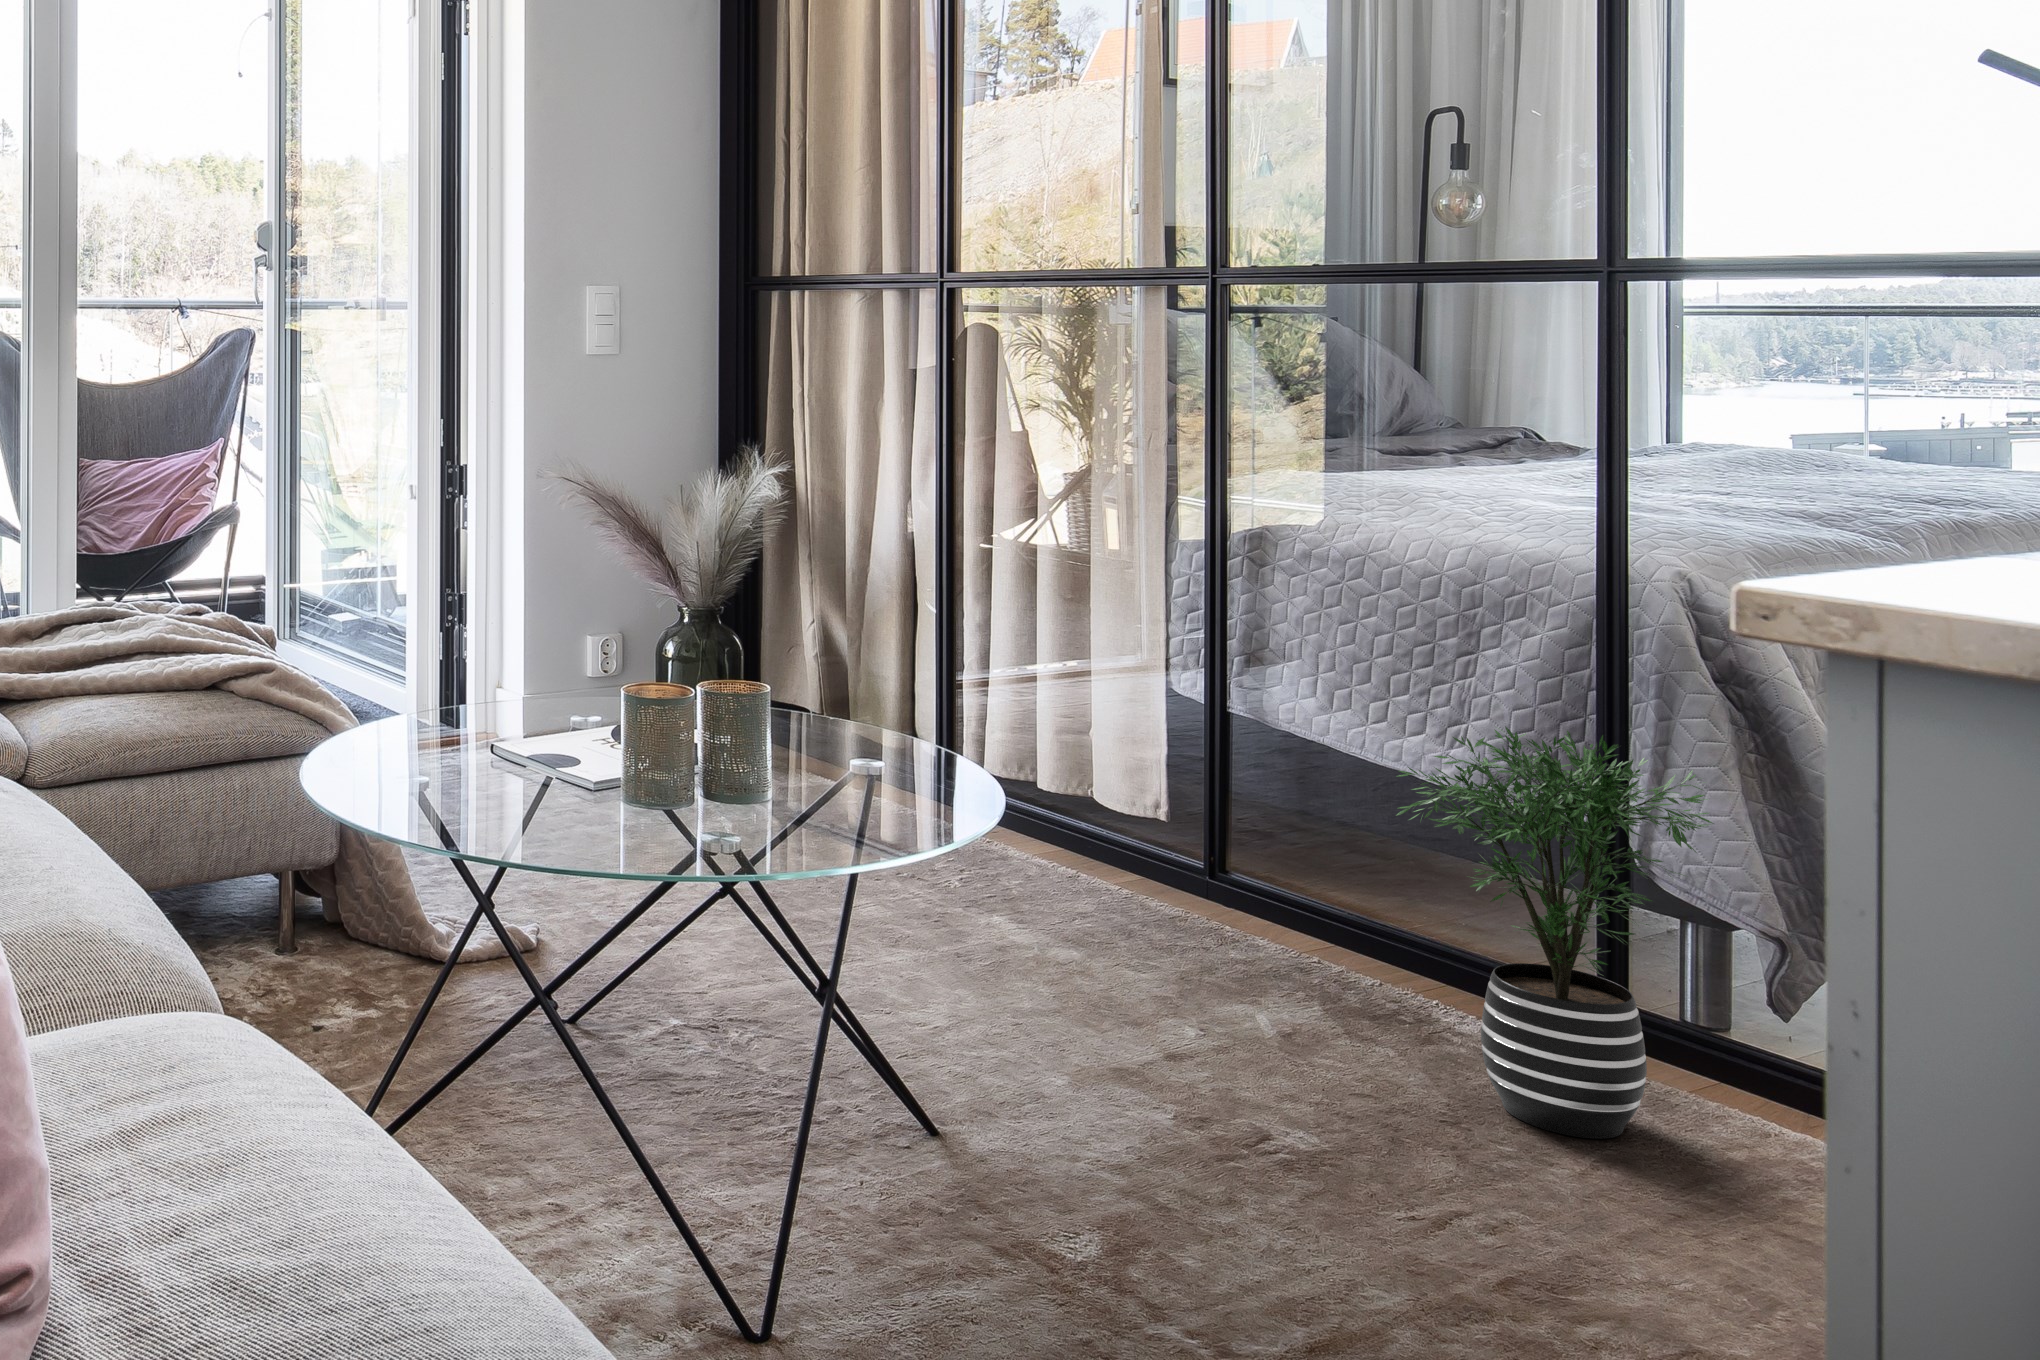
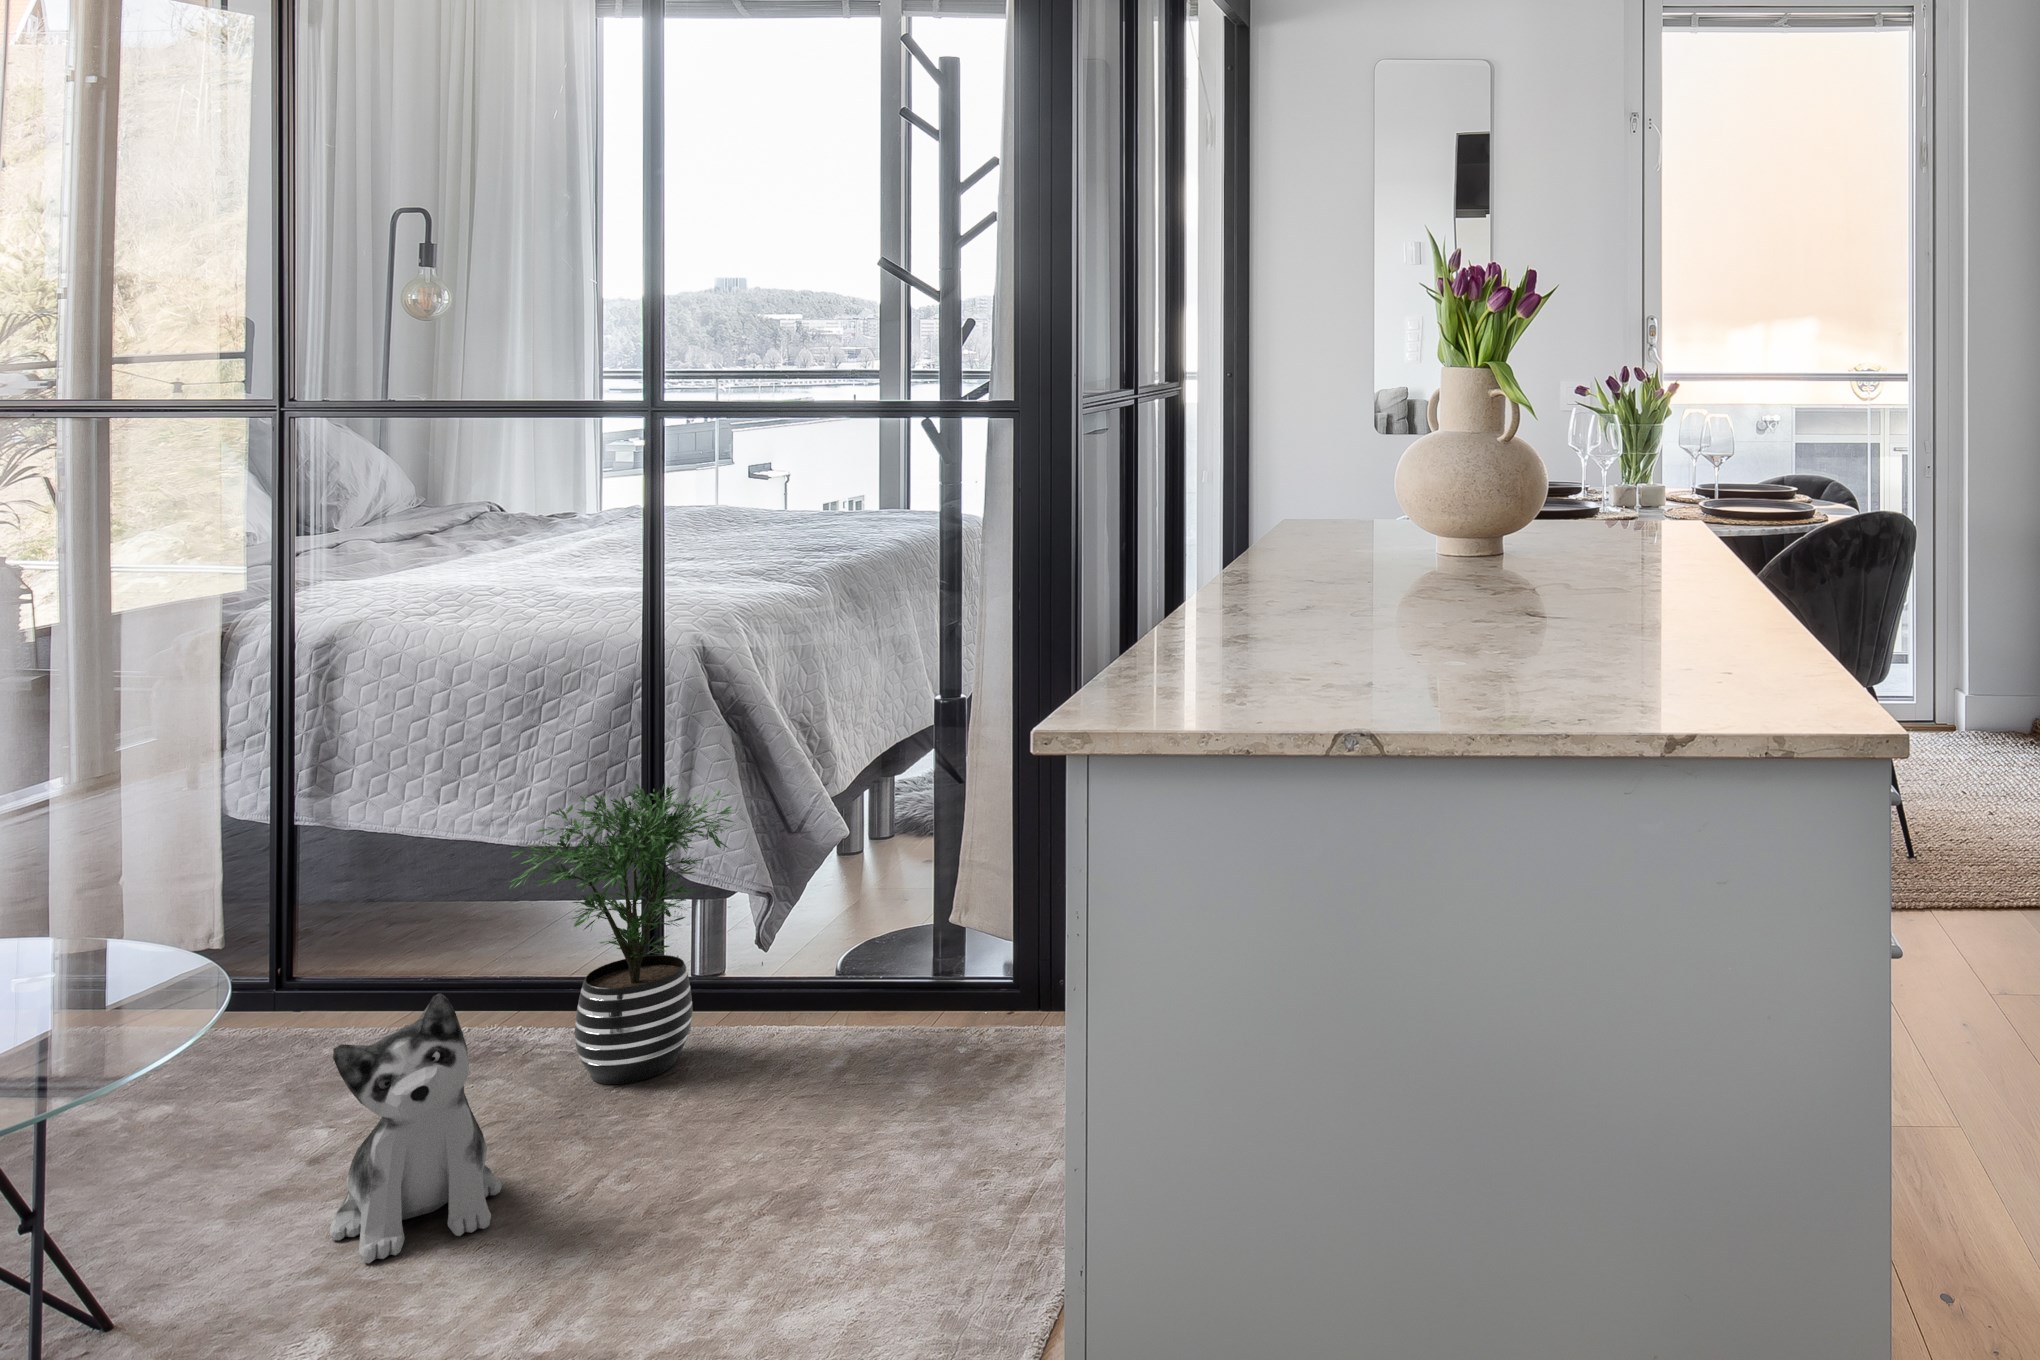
plush toy: none [1148,881,1340,1198] -> present [330,993,502,1263]

